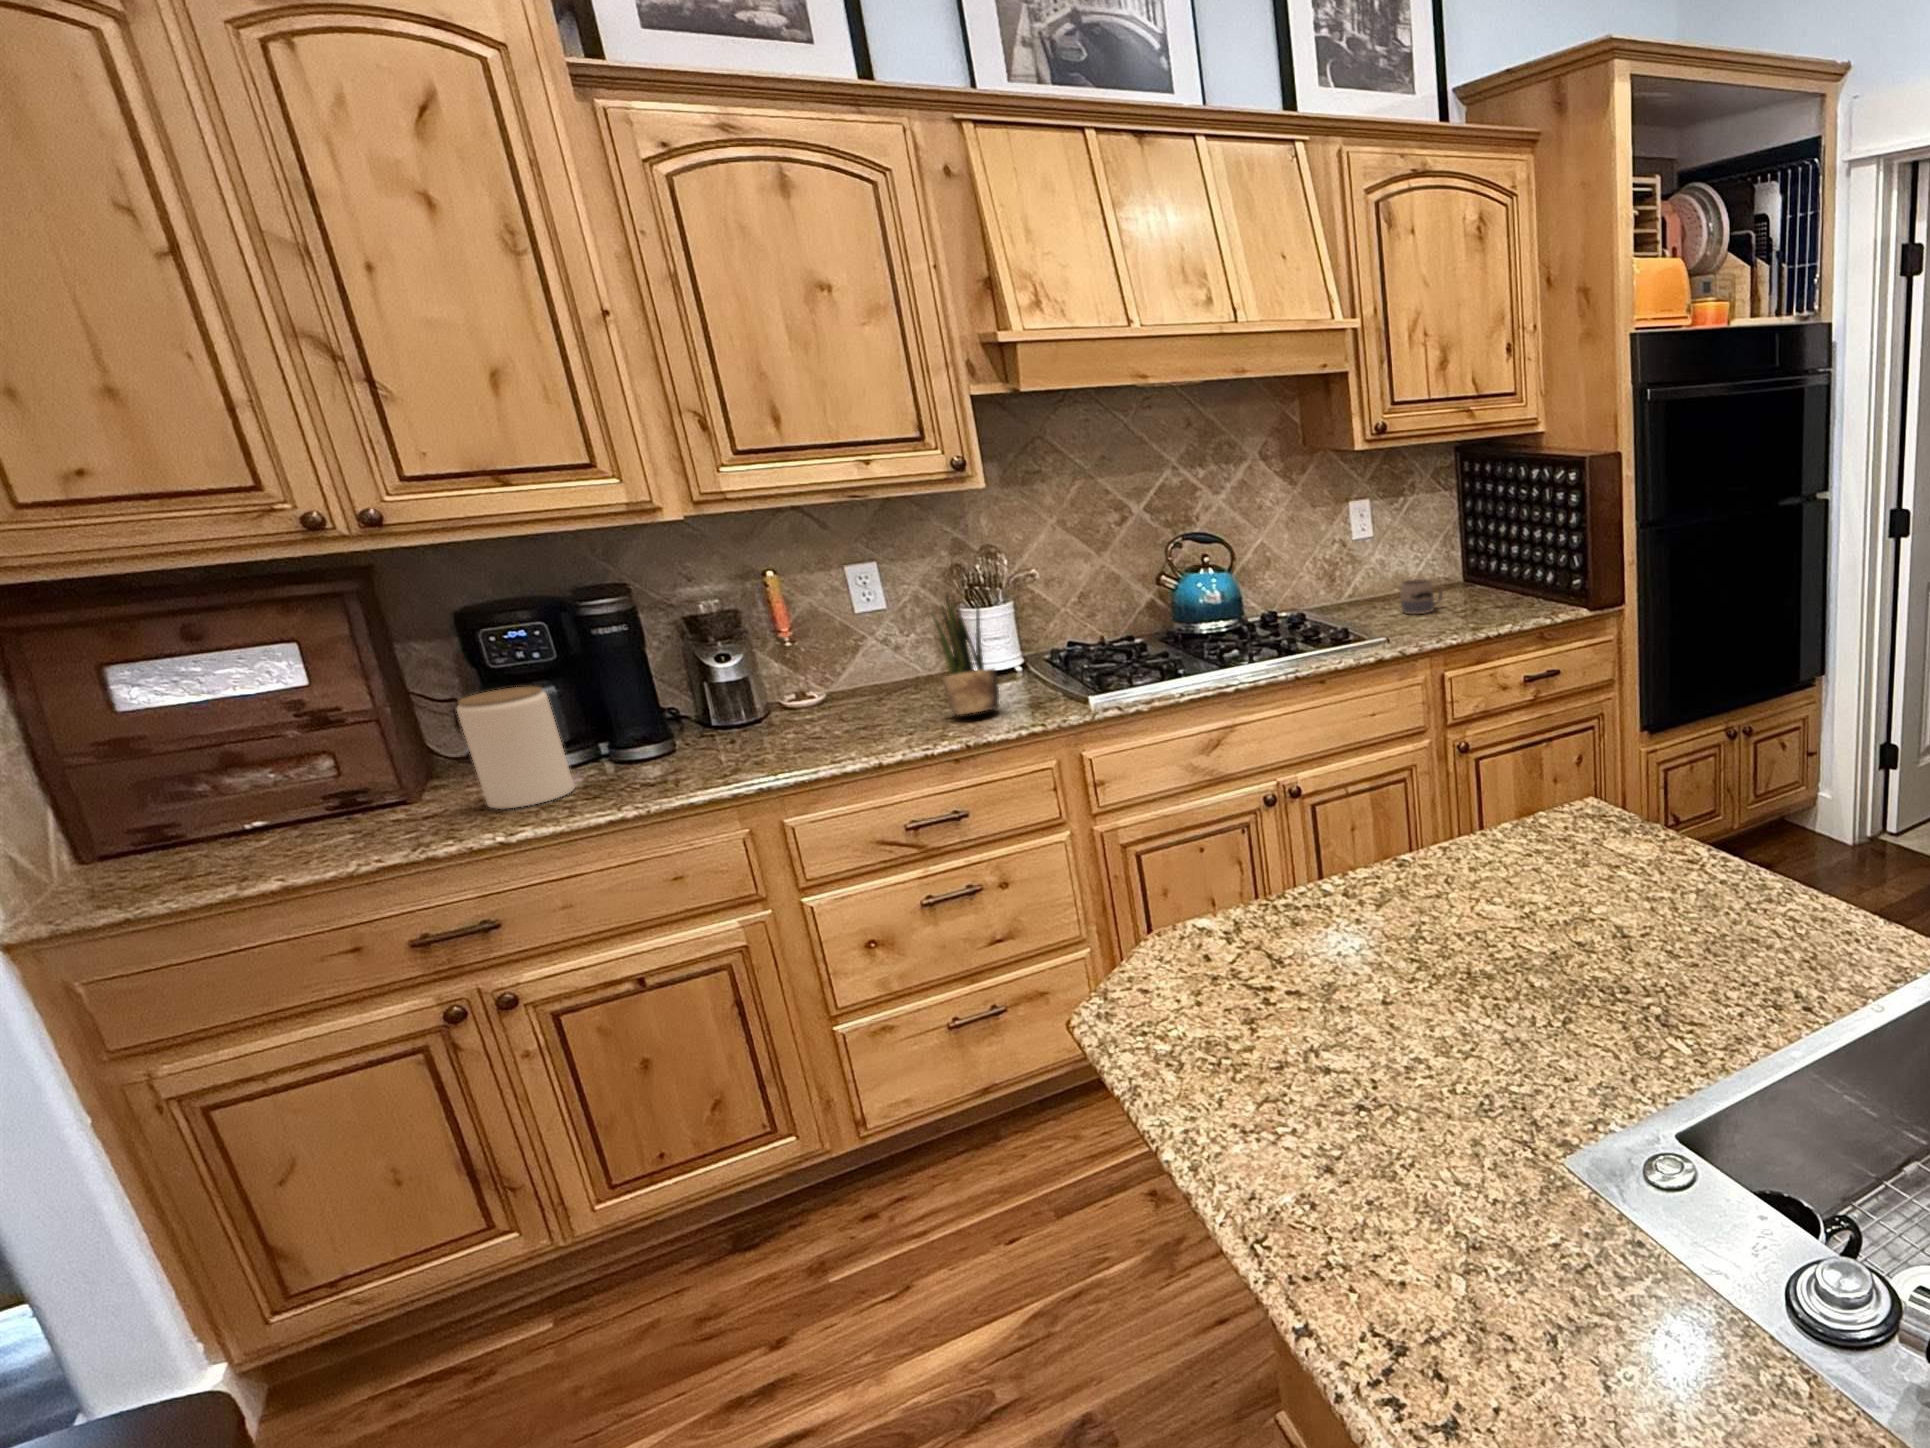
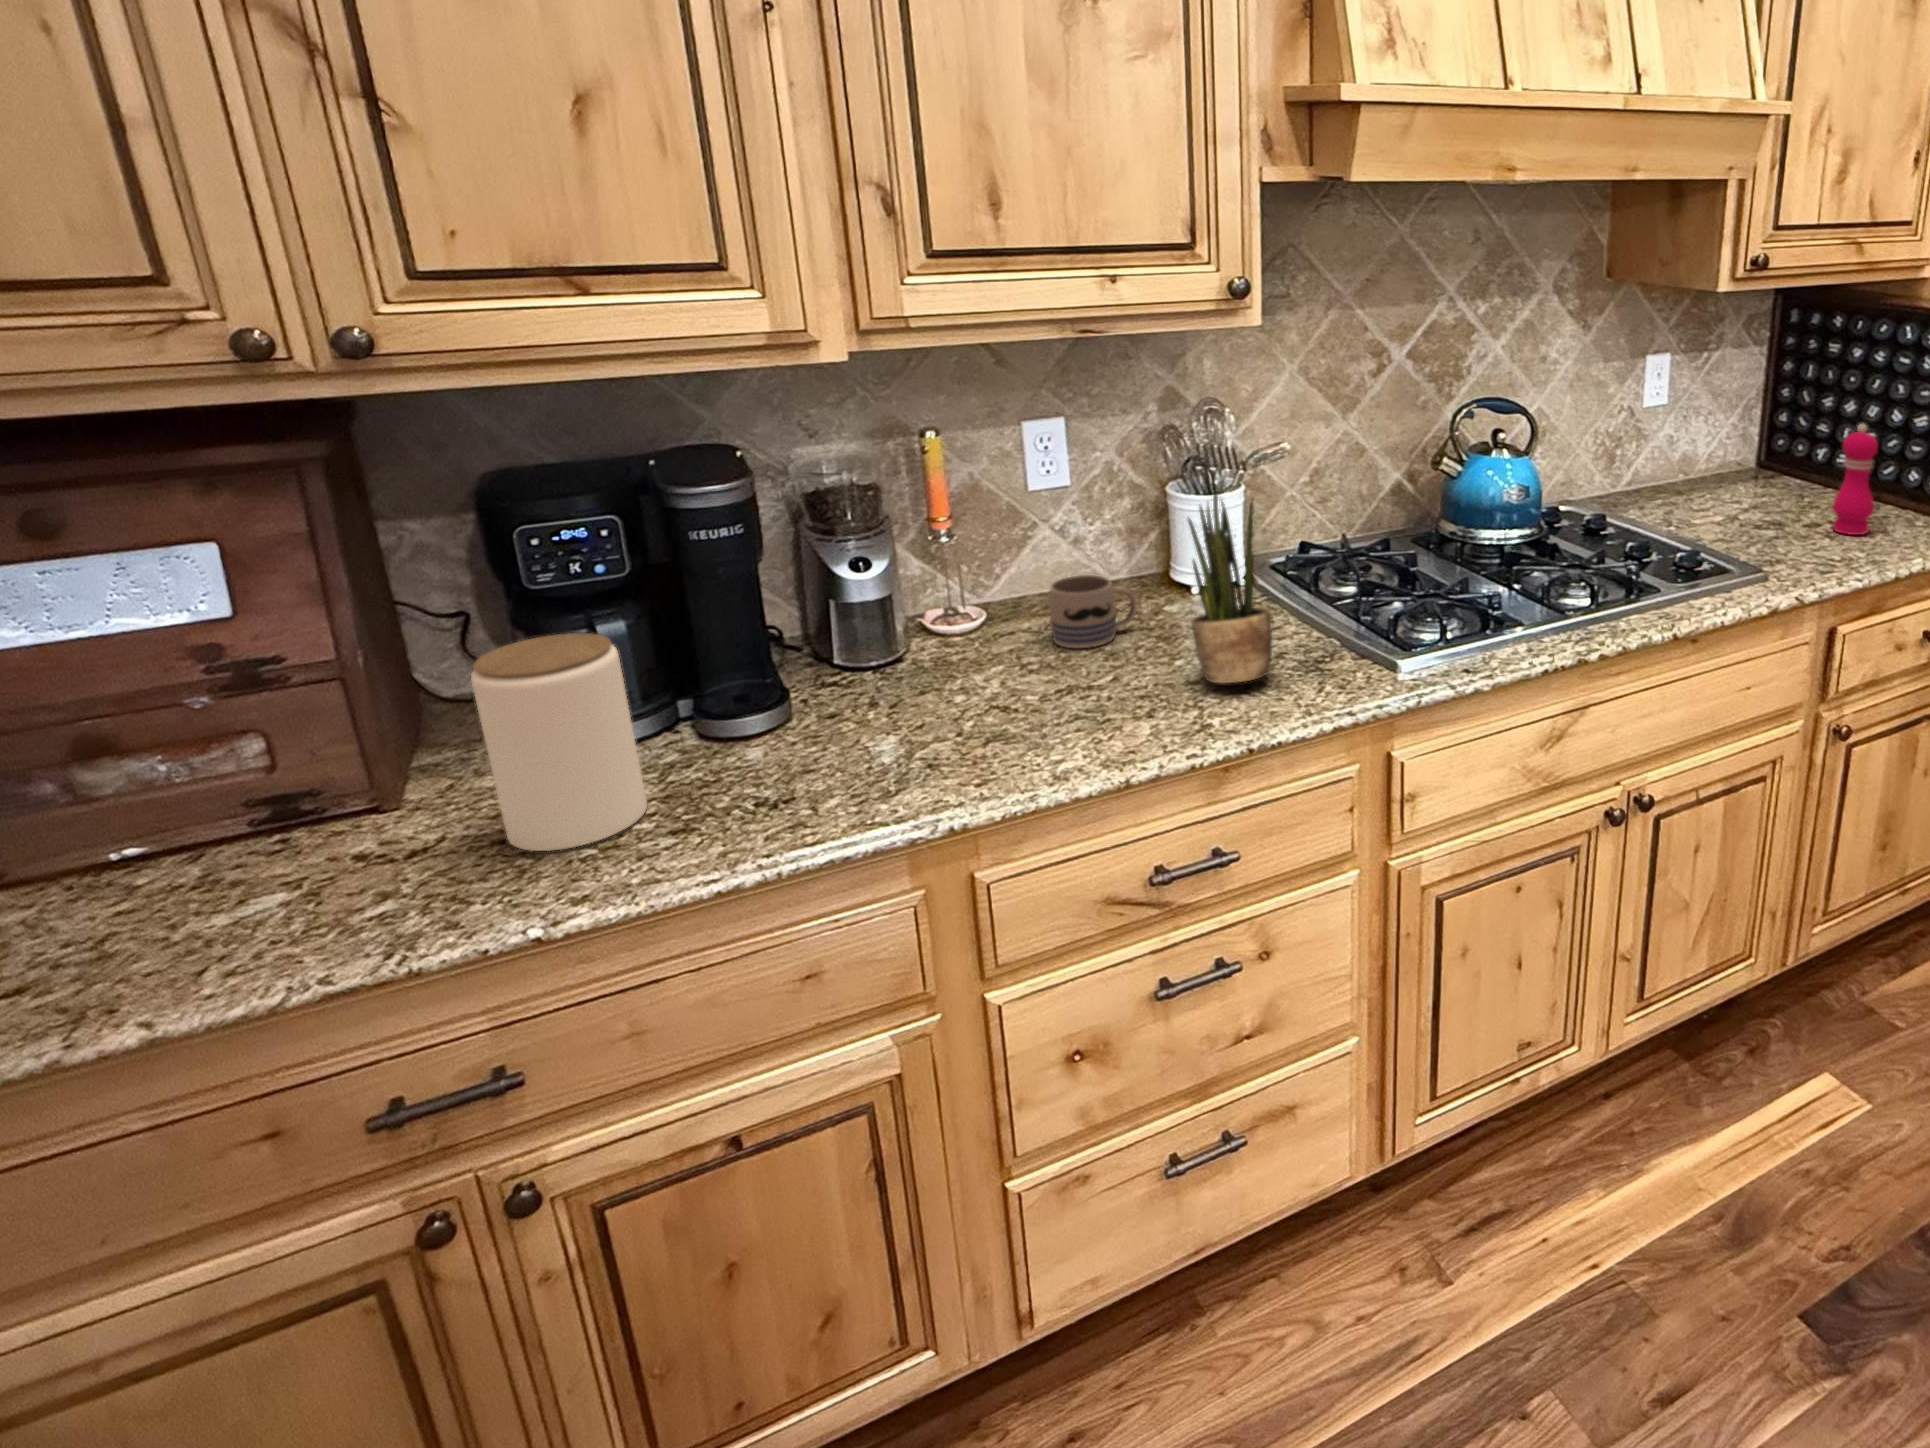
pepper mill: none [1469,538,1496,616] -> present [1832,424,1878,535]
mug: present [1400,579,1443,614] -> present [1049,575,1137,648]

